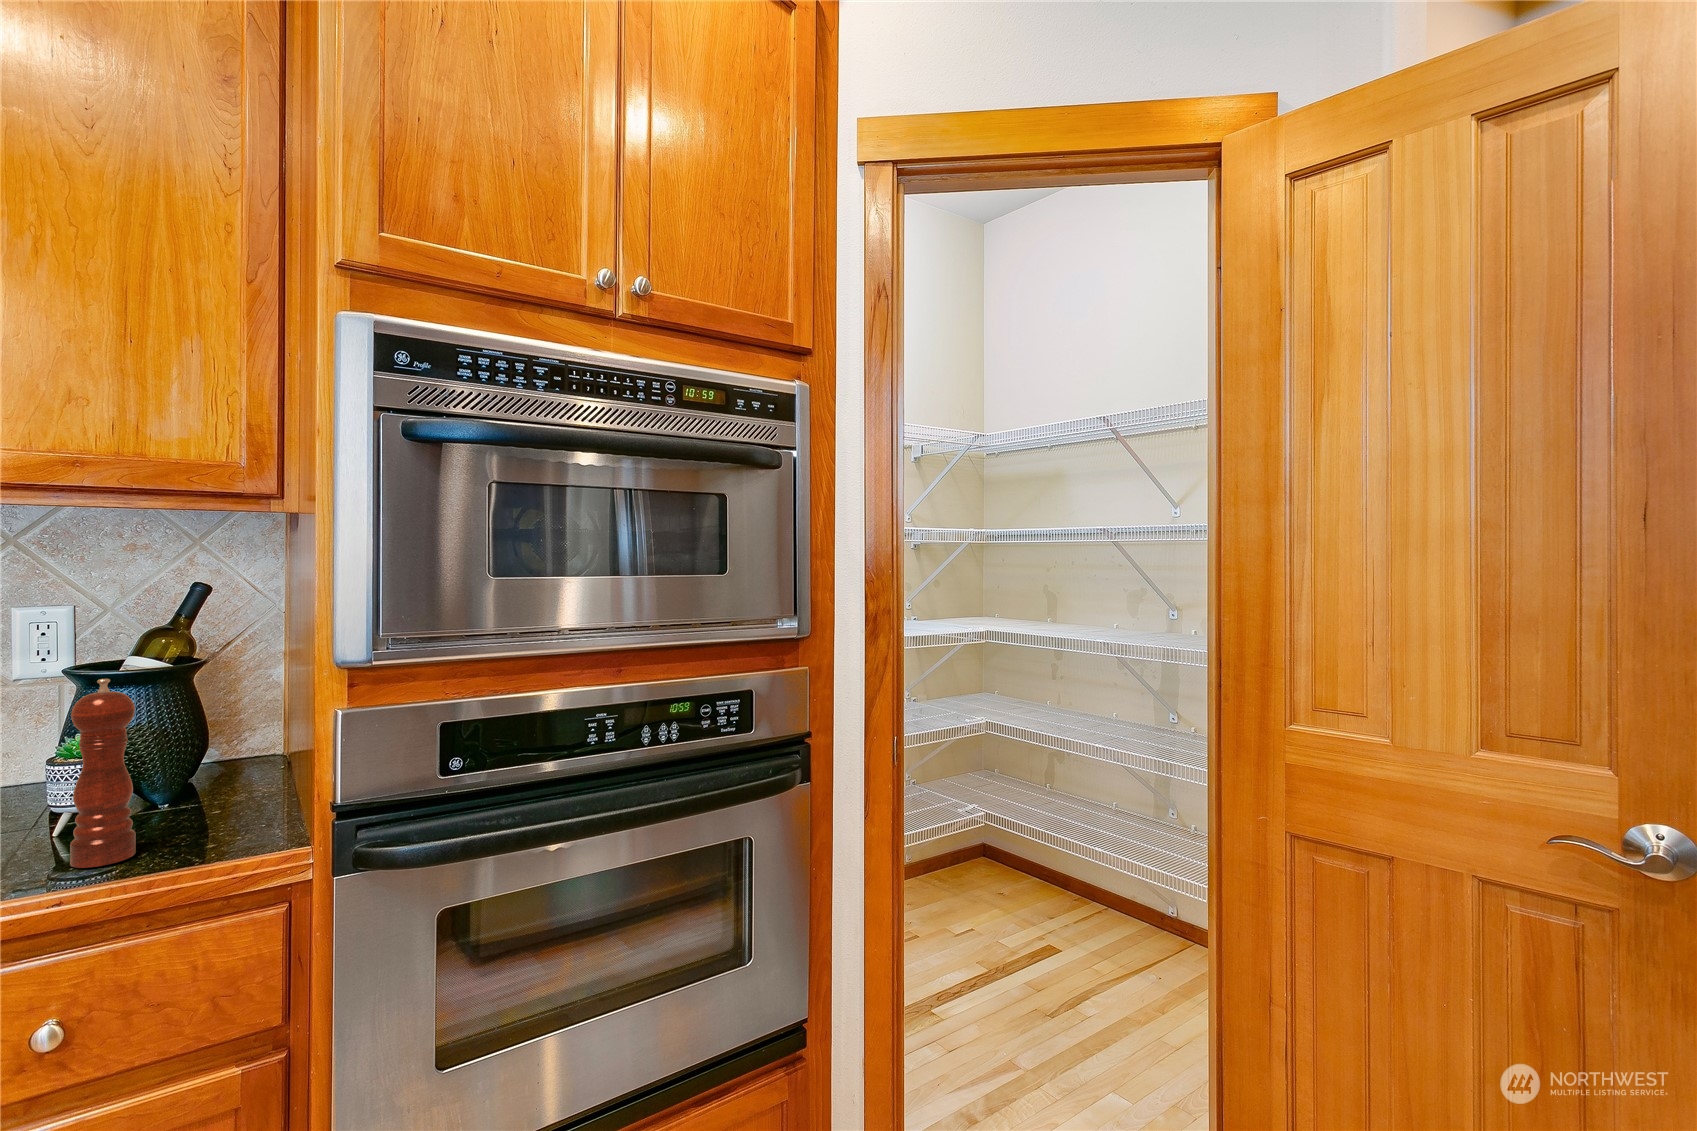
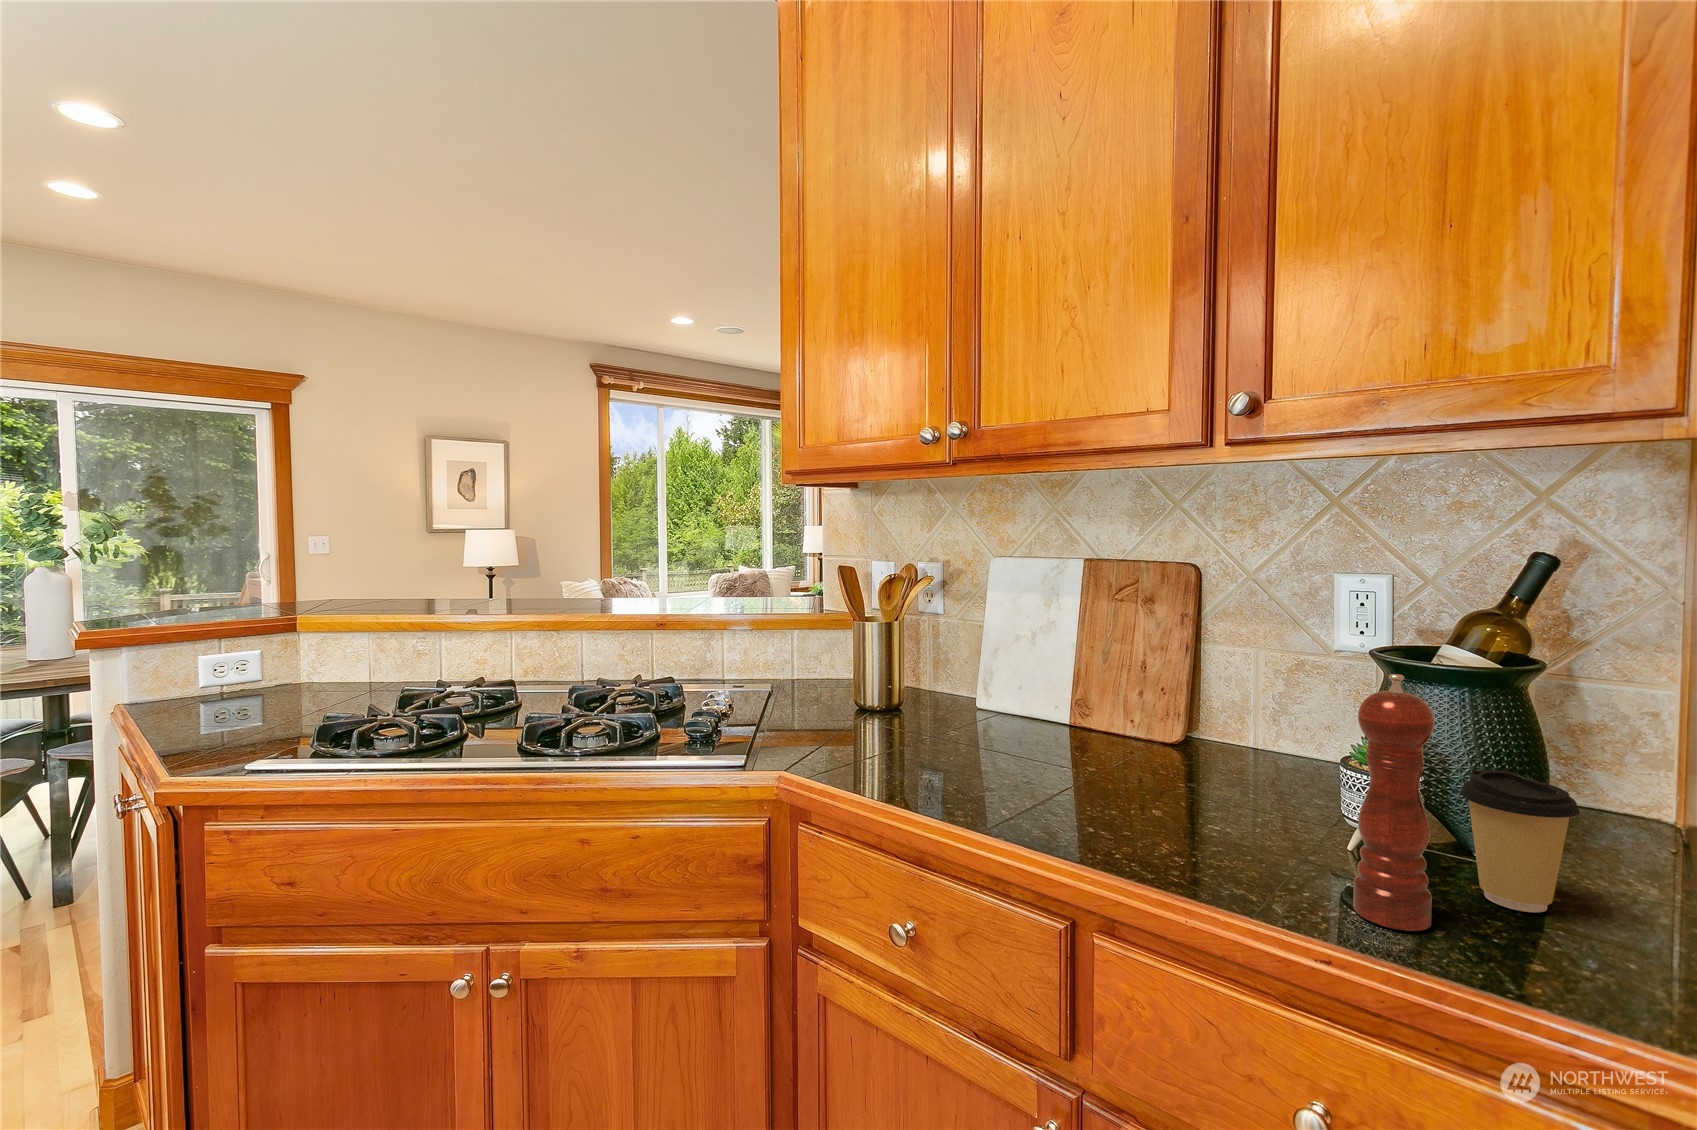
coffee cup: none [151,737,230,827] -> present [1460,770,1580,912]

